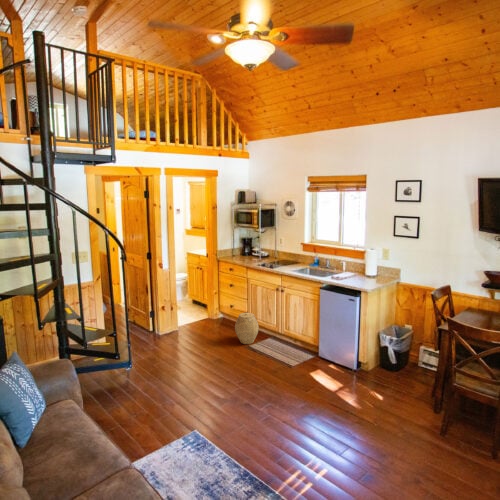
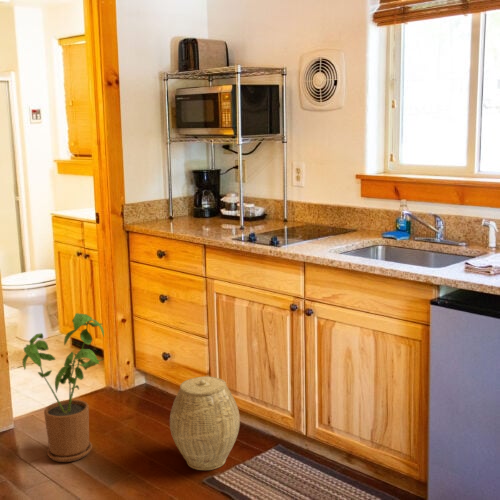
house plant: none [185,290,213,341] -> present [22,313,104,462]

